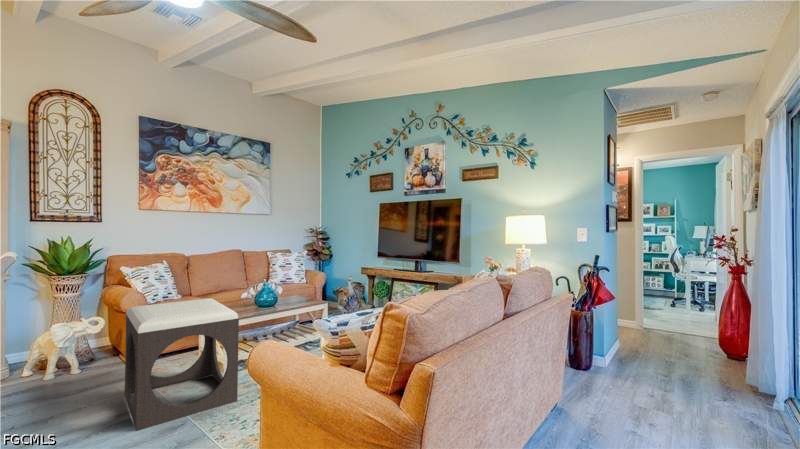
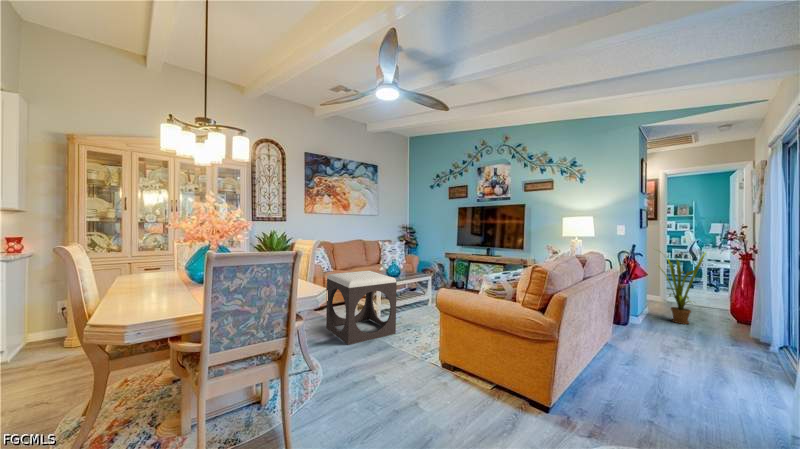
house plant: none [622,259,690,363] -> present [659,253,706,324]

